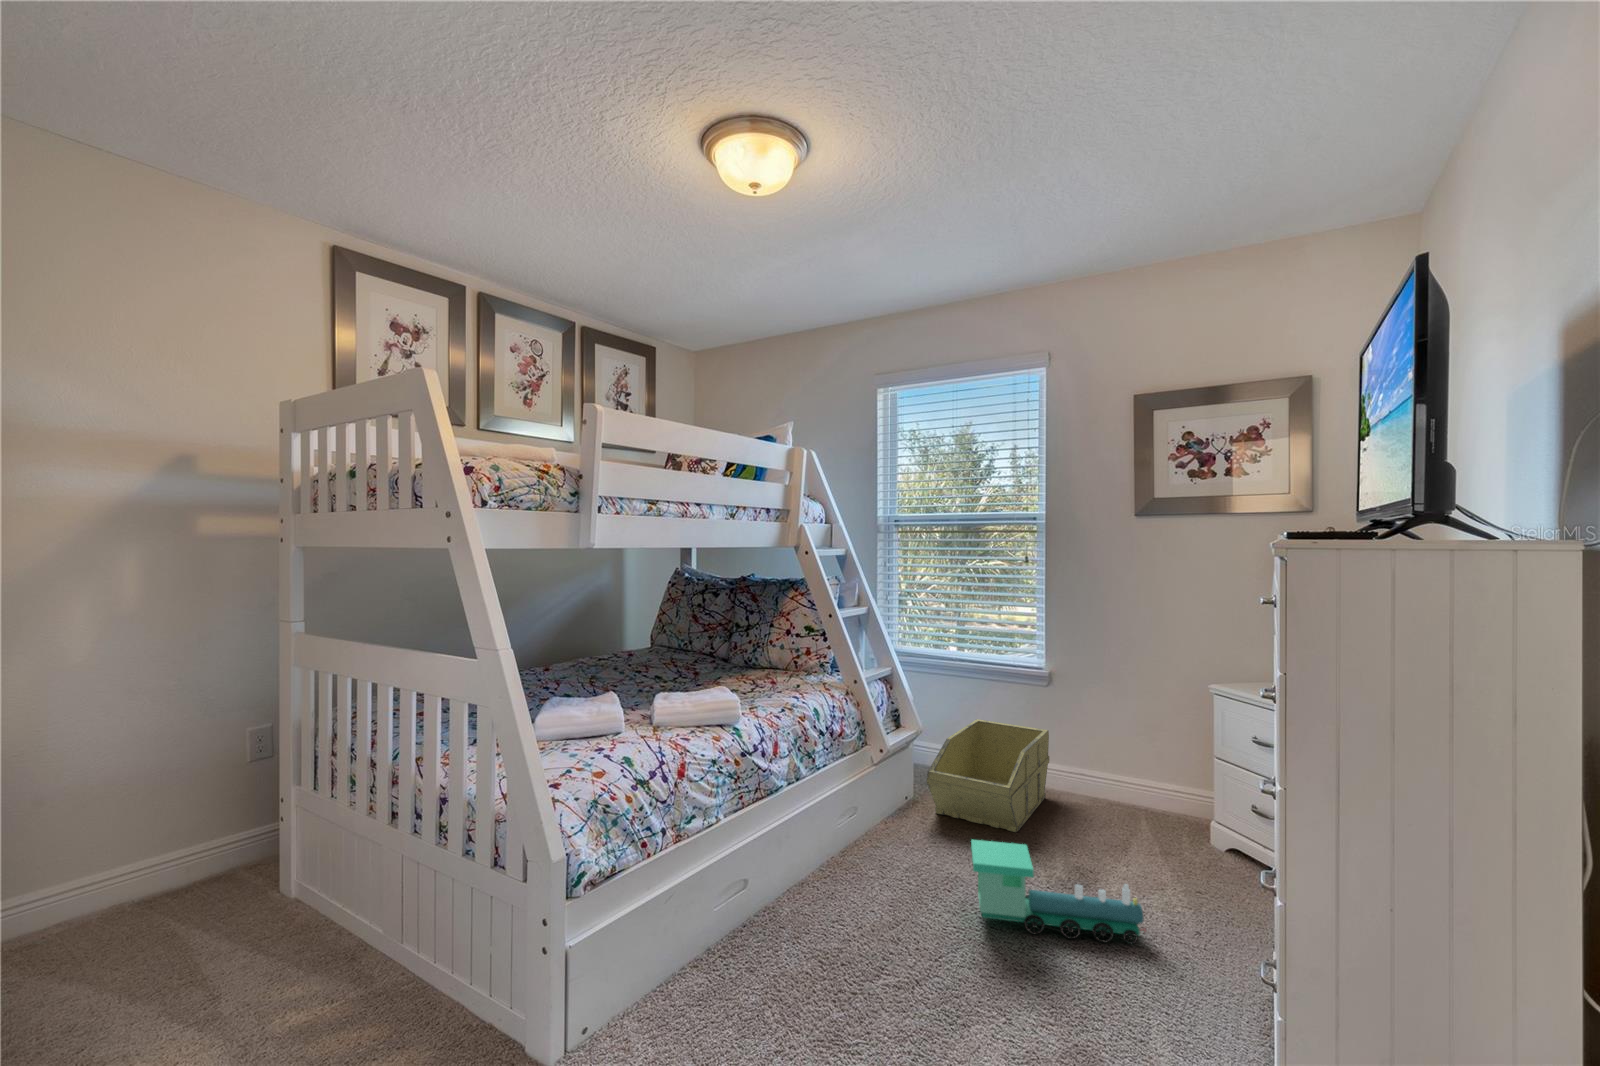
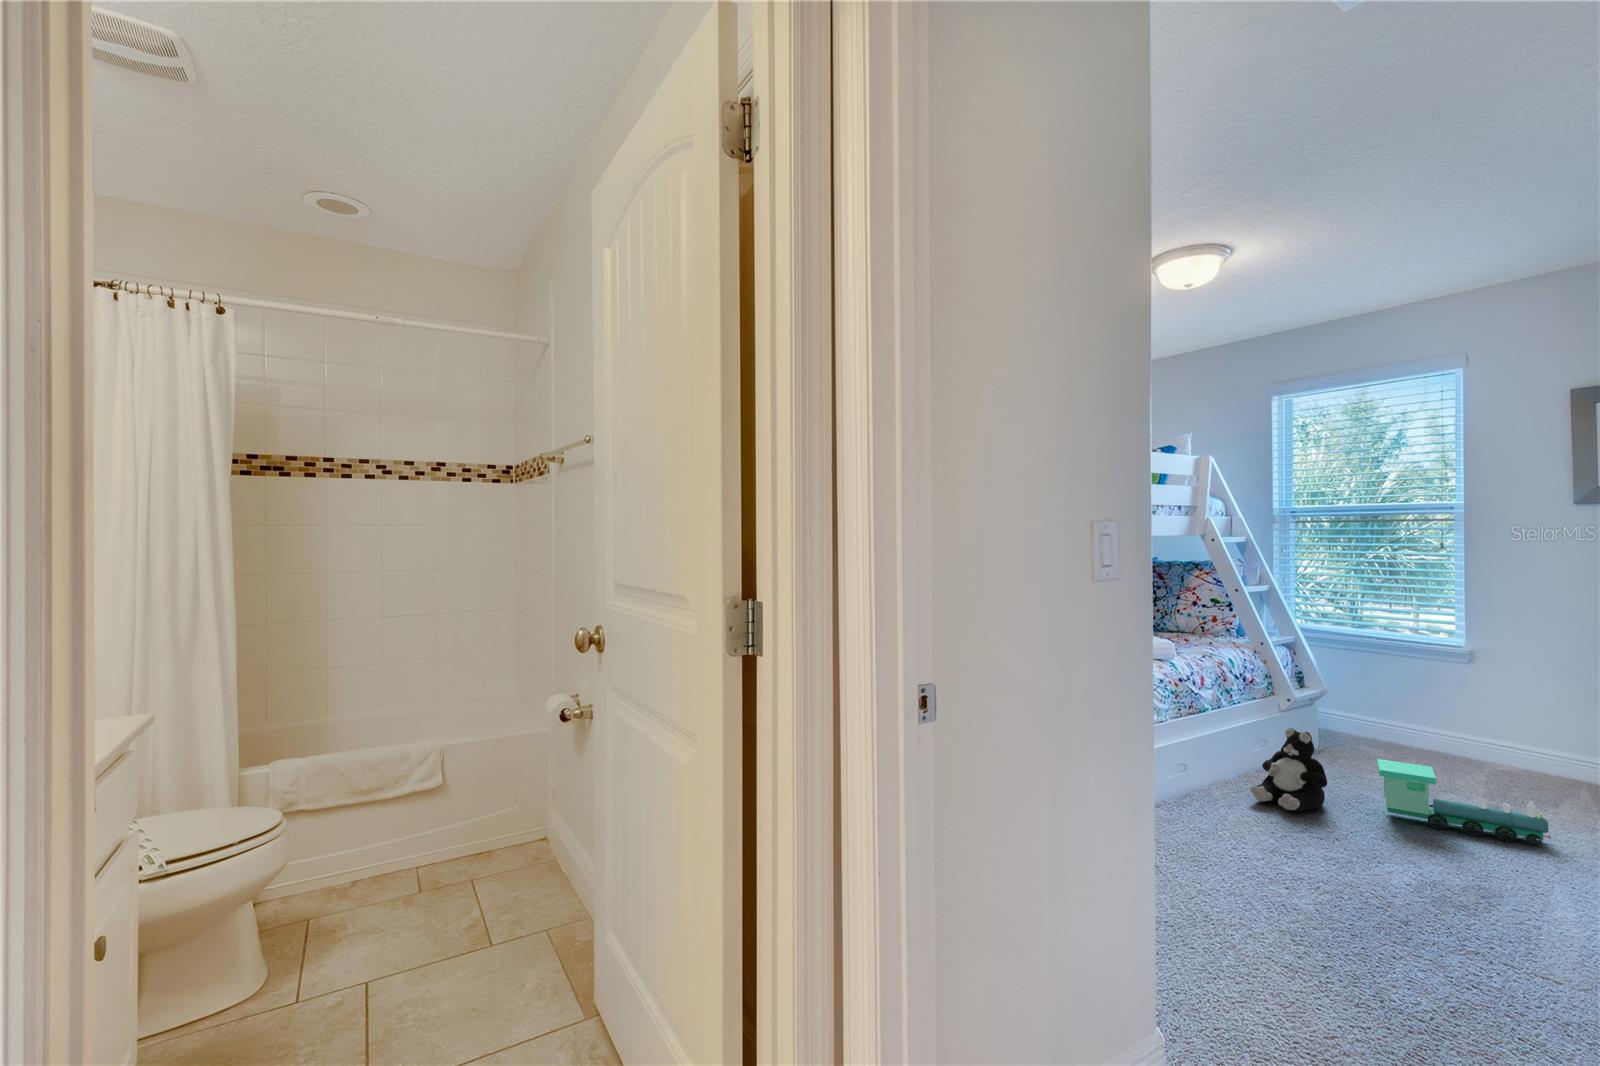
storage bin: present [927,719,1049,832] -> none [1332,689,1469,778]
plush toy: none [825,810,916,940] -> present [1250,728,1327,811]

